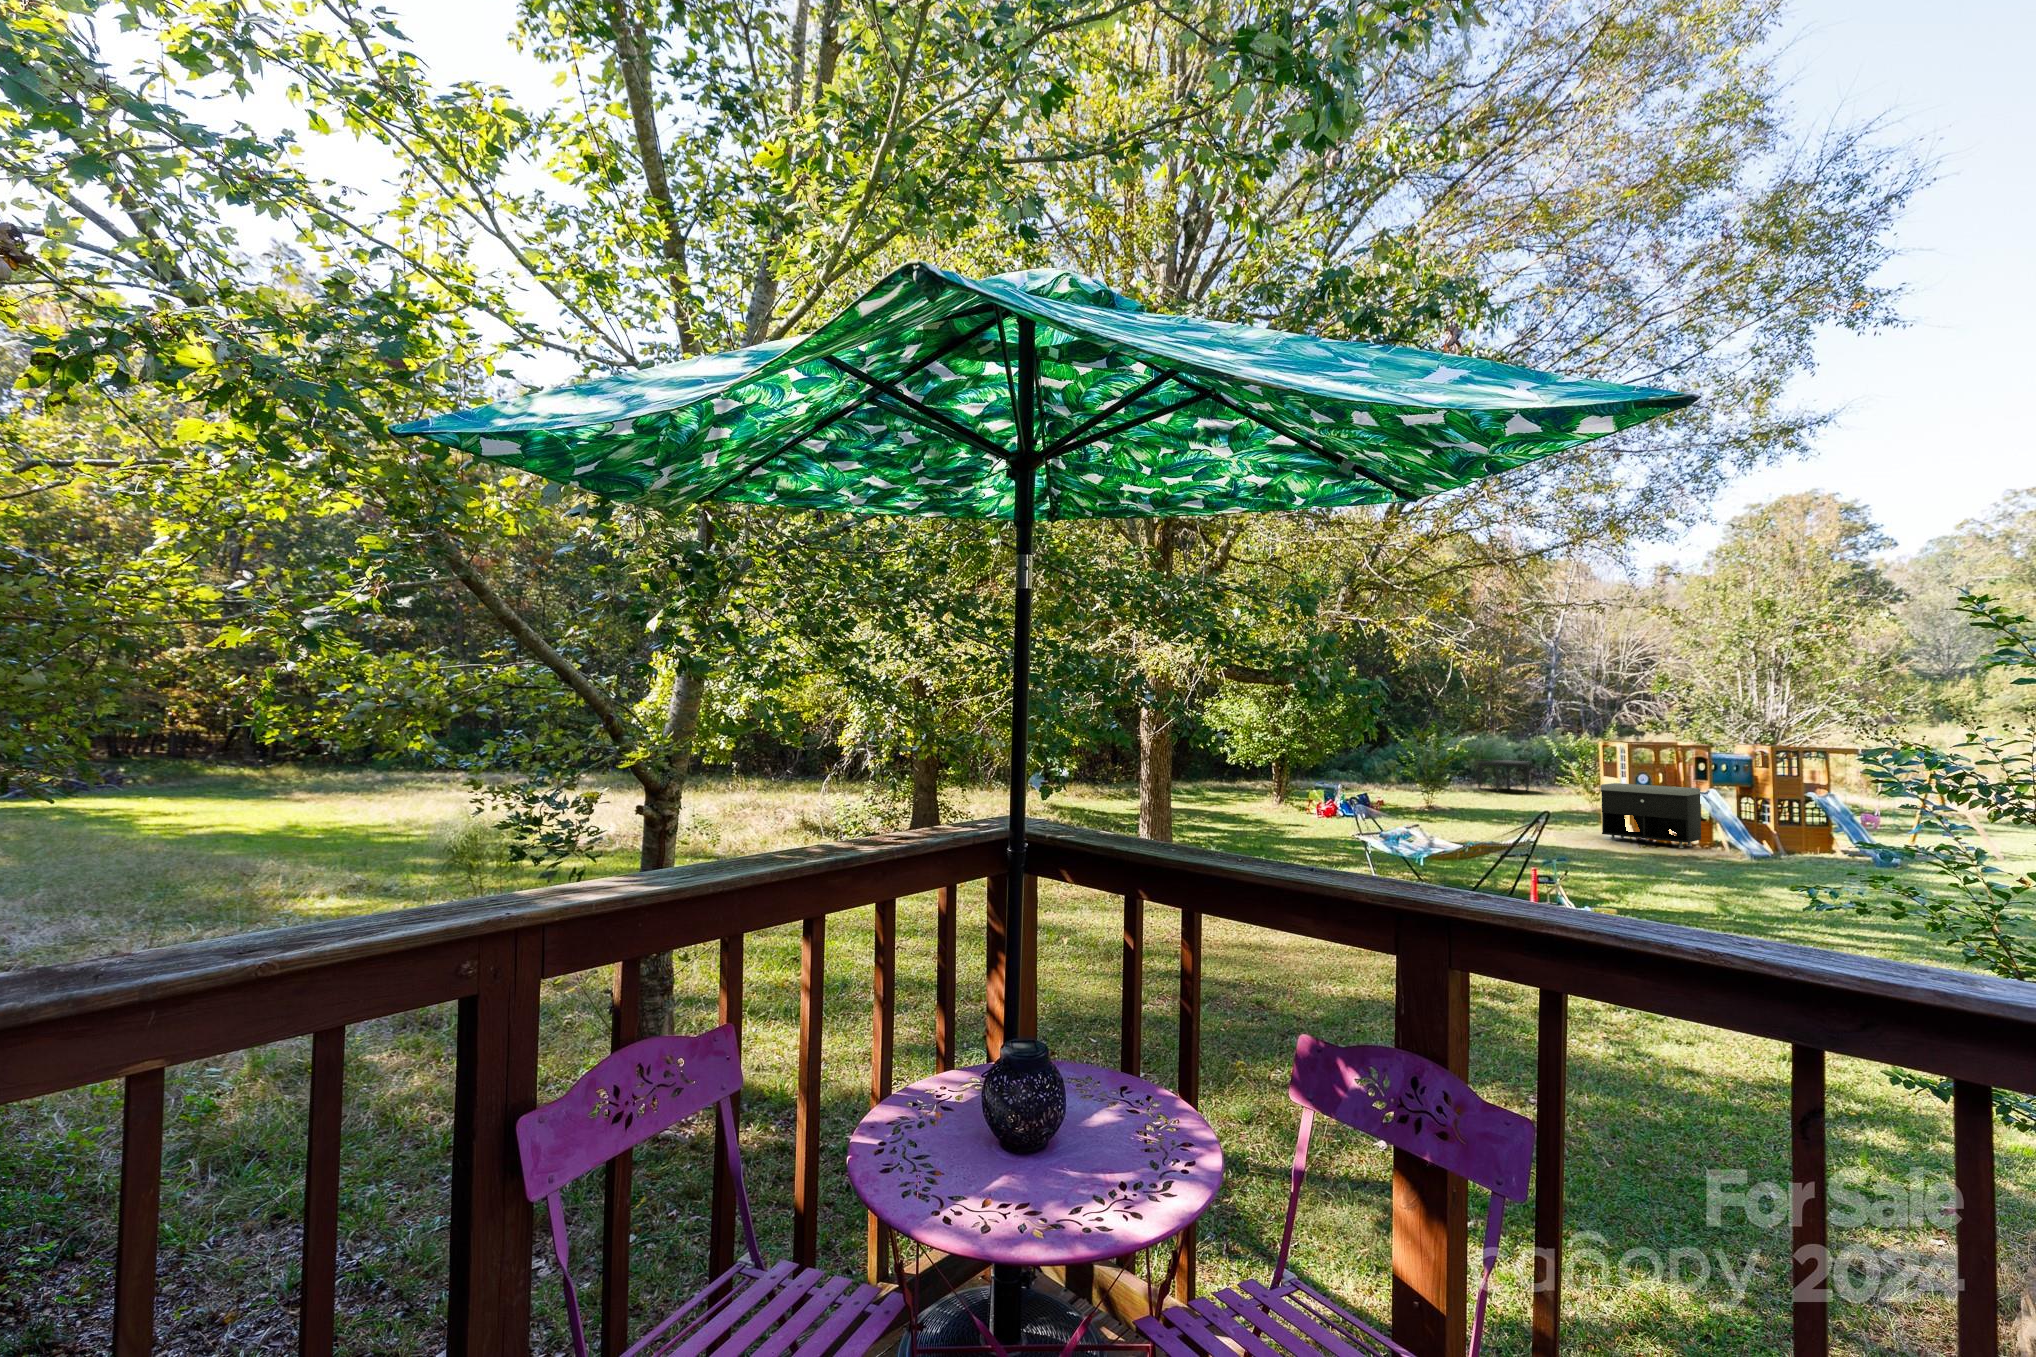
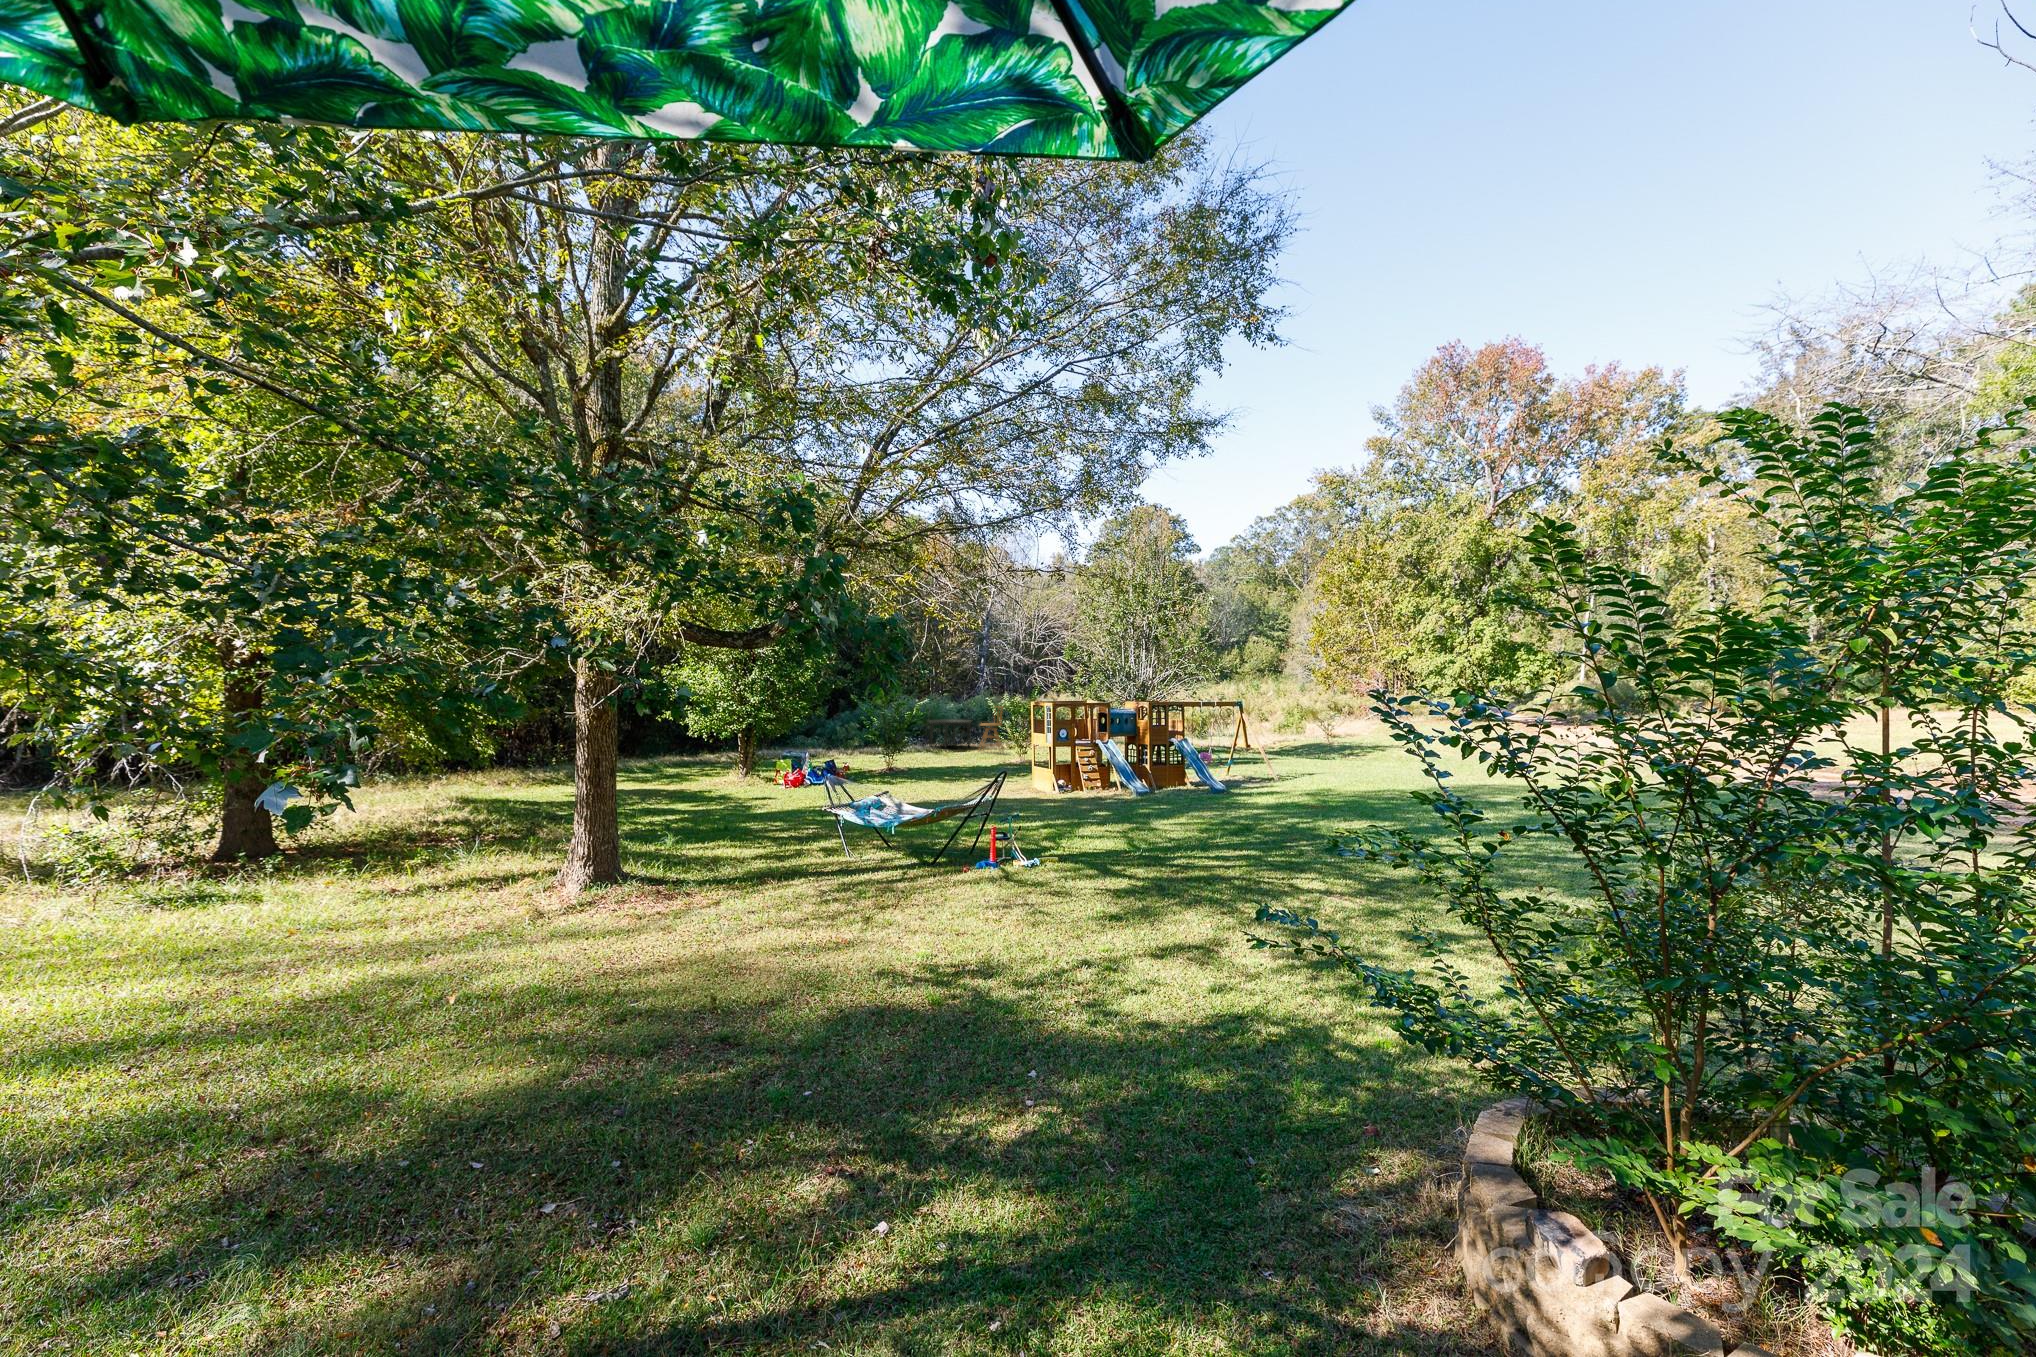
chair: none [1537,746,1573,800] -> present [980,706,1003,748]
storage bench: present [1600,783,1701,848] -> none [1033,738,1103,791]

